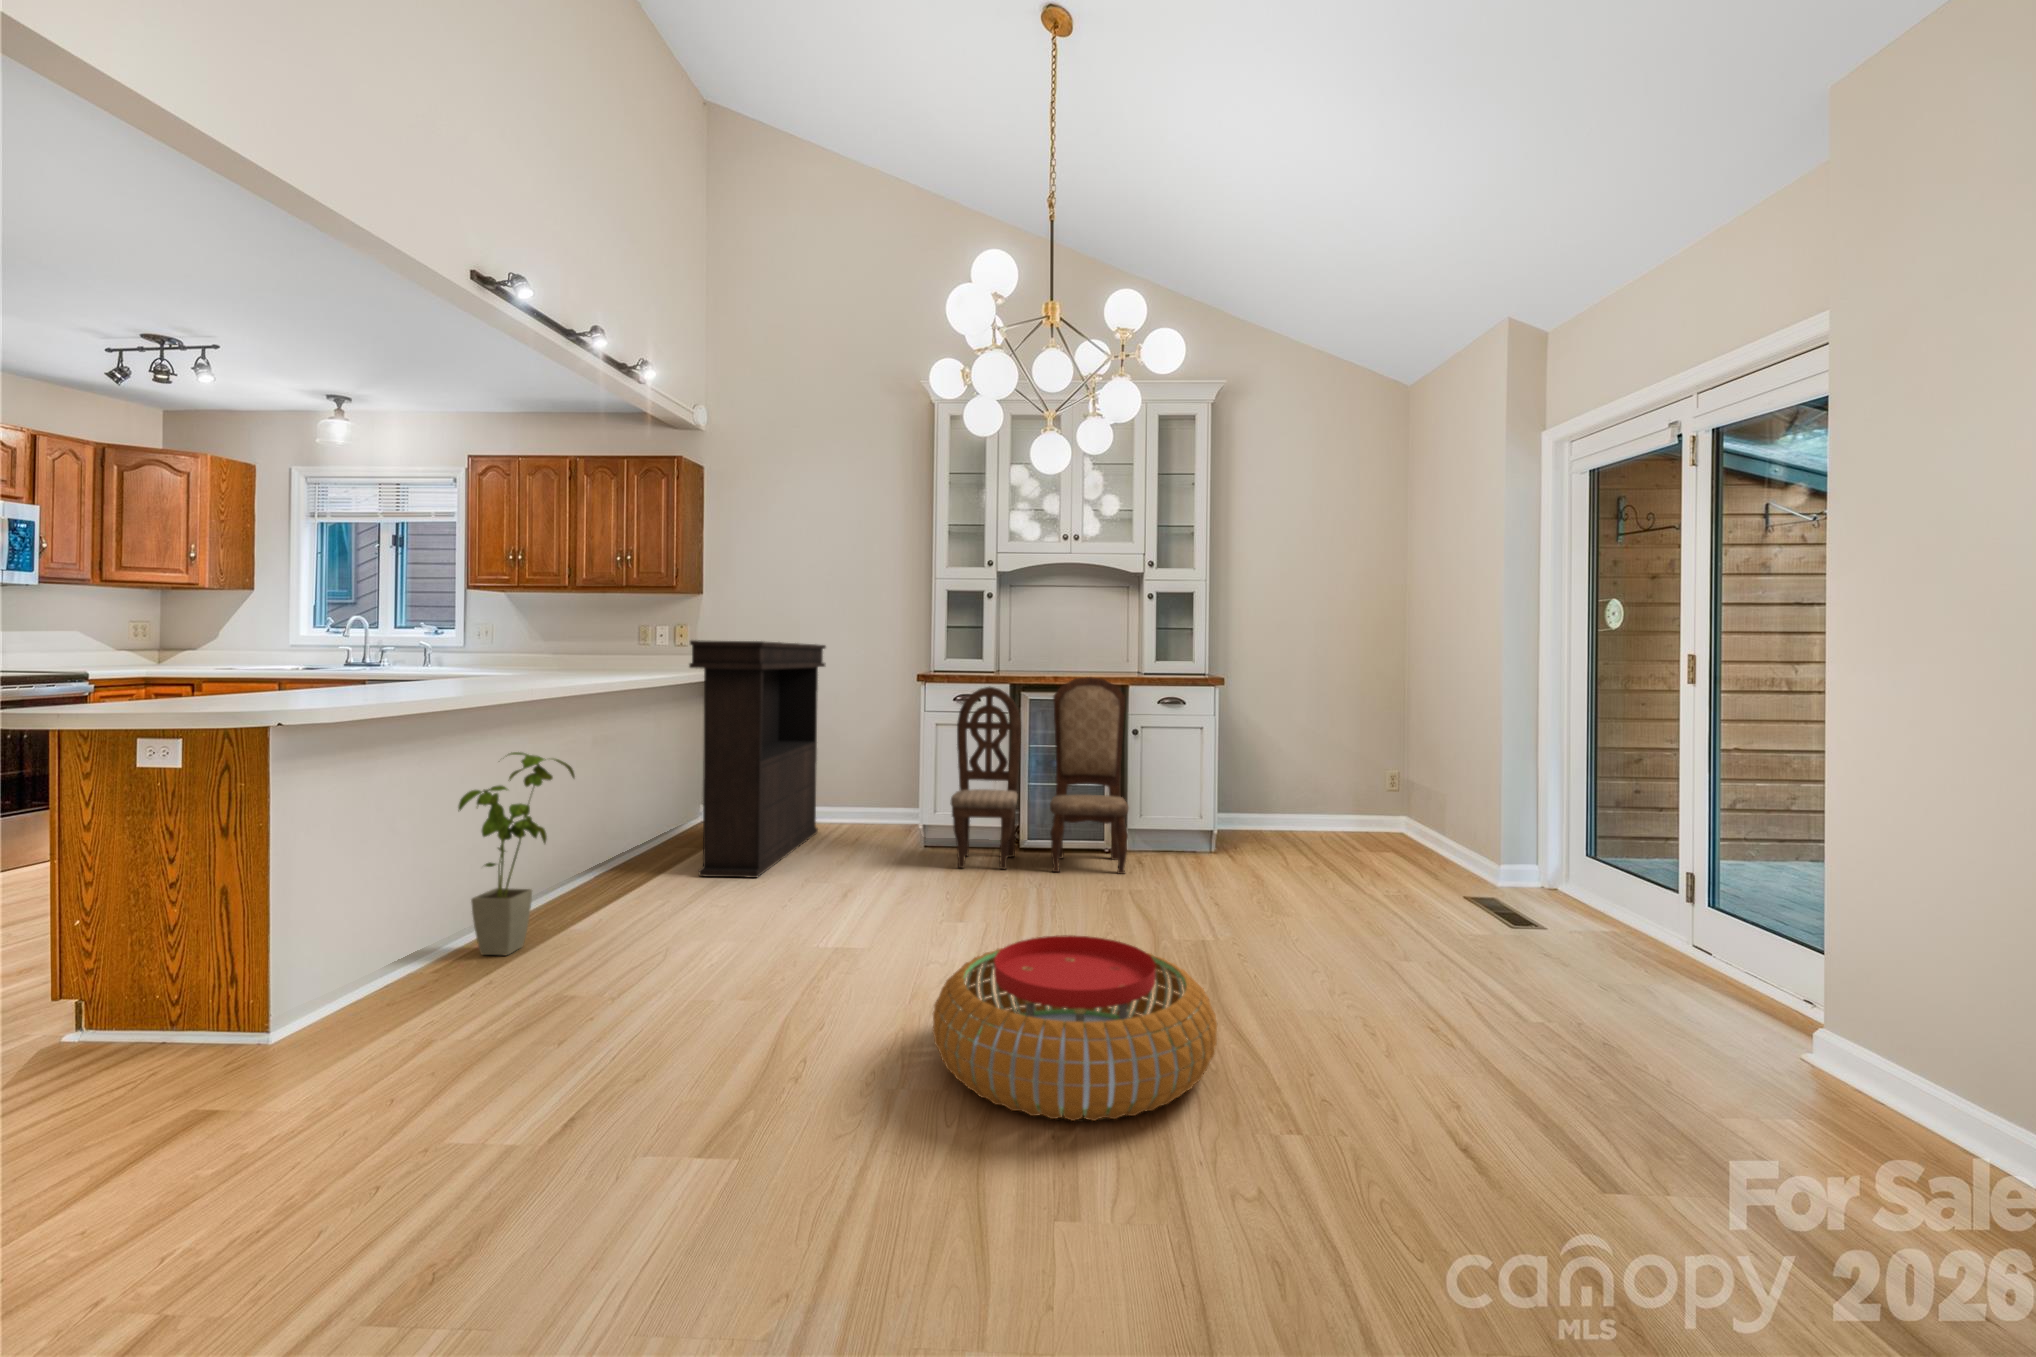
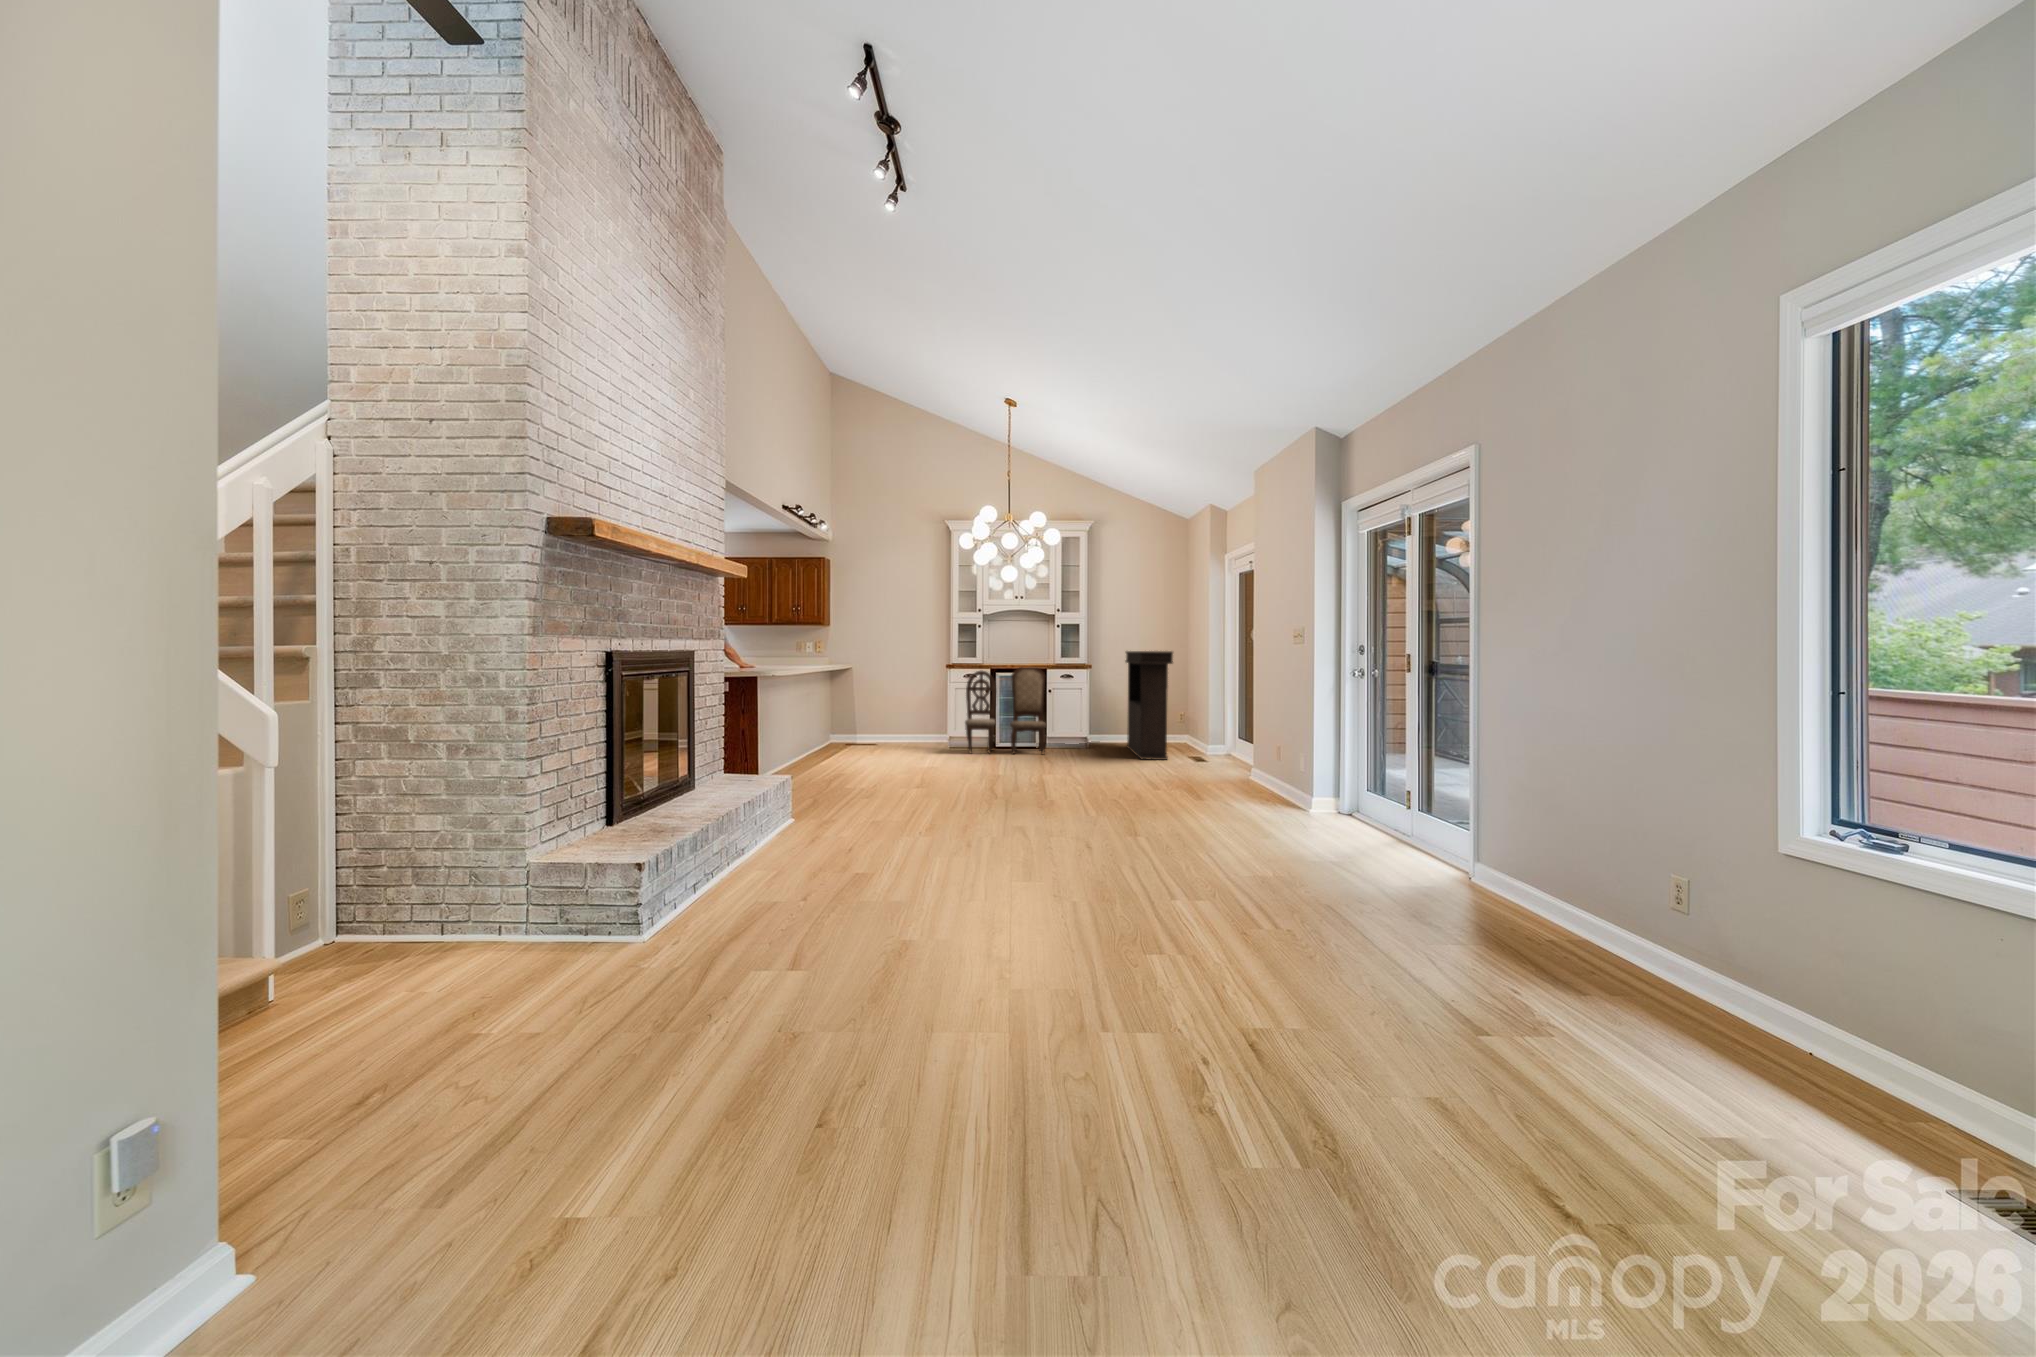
console table: present [689,640,826,878] -> present [1126,651,1173,760]
house plant: present [458,752,575,955] -> none [789,695,825,773]
pouf: present [933,935,1217,1121] -> none [976,751,1066,793]

